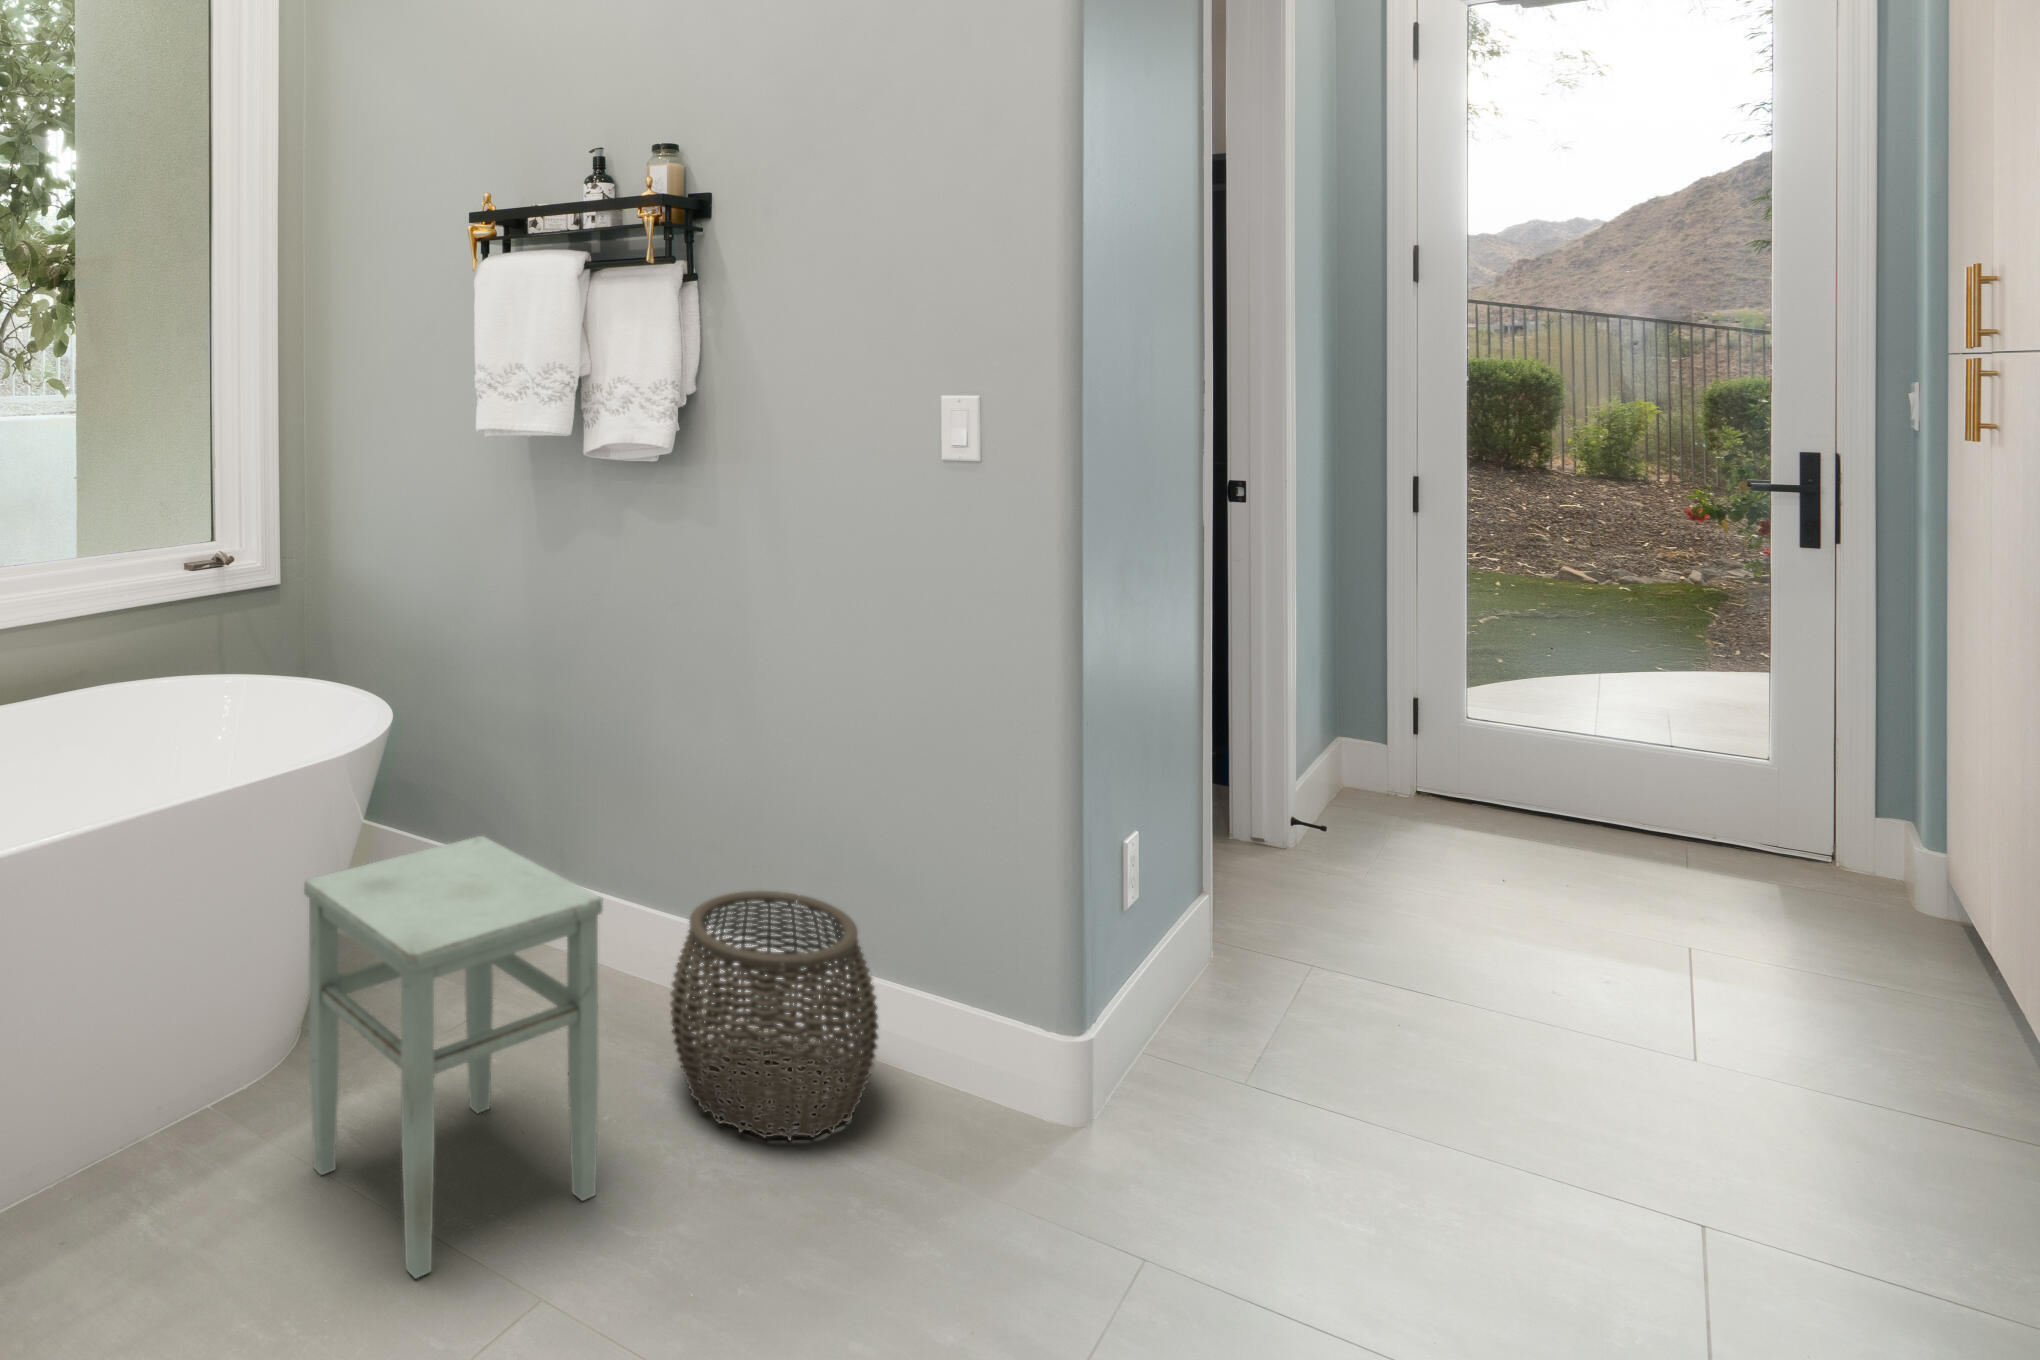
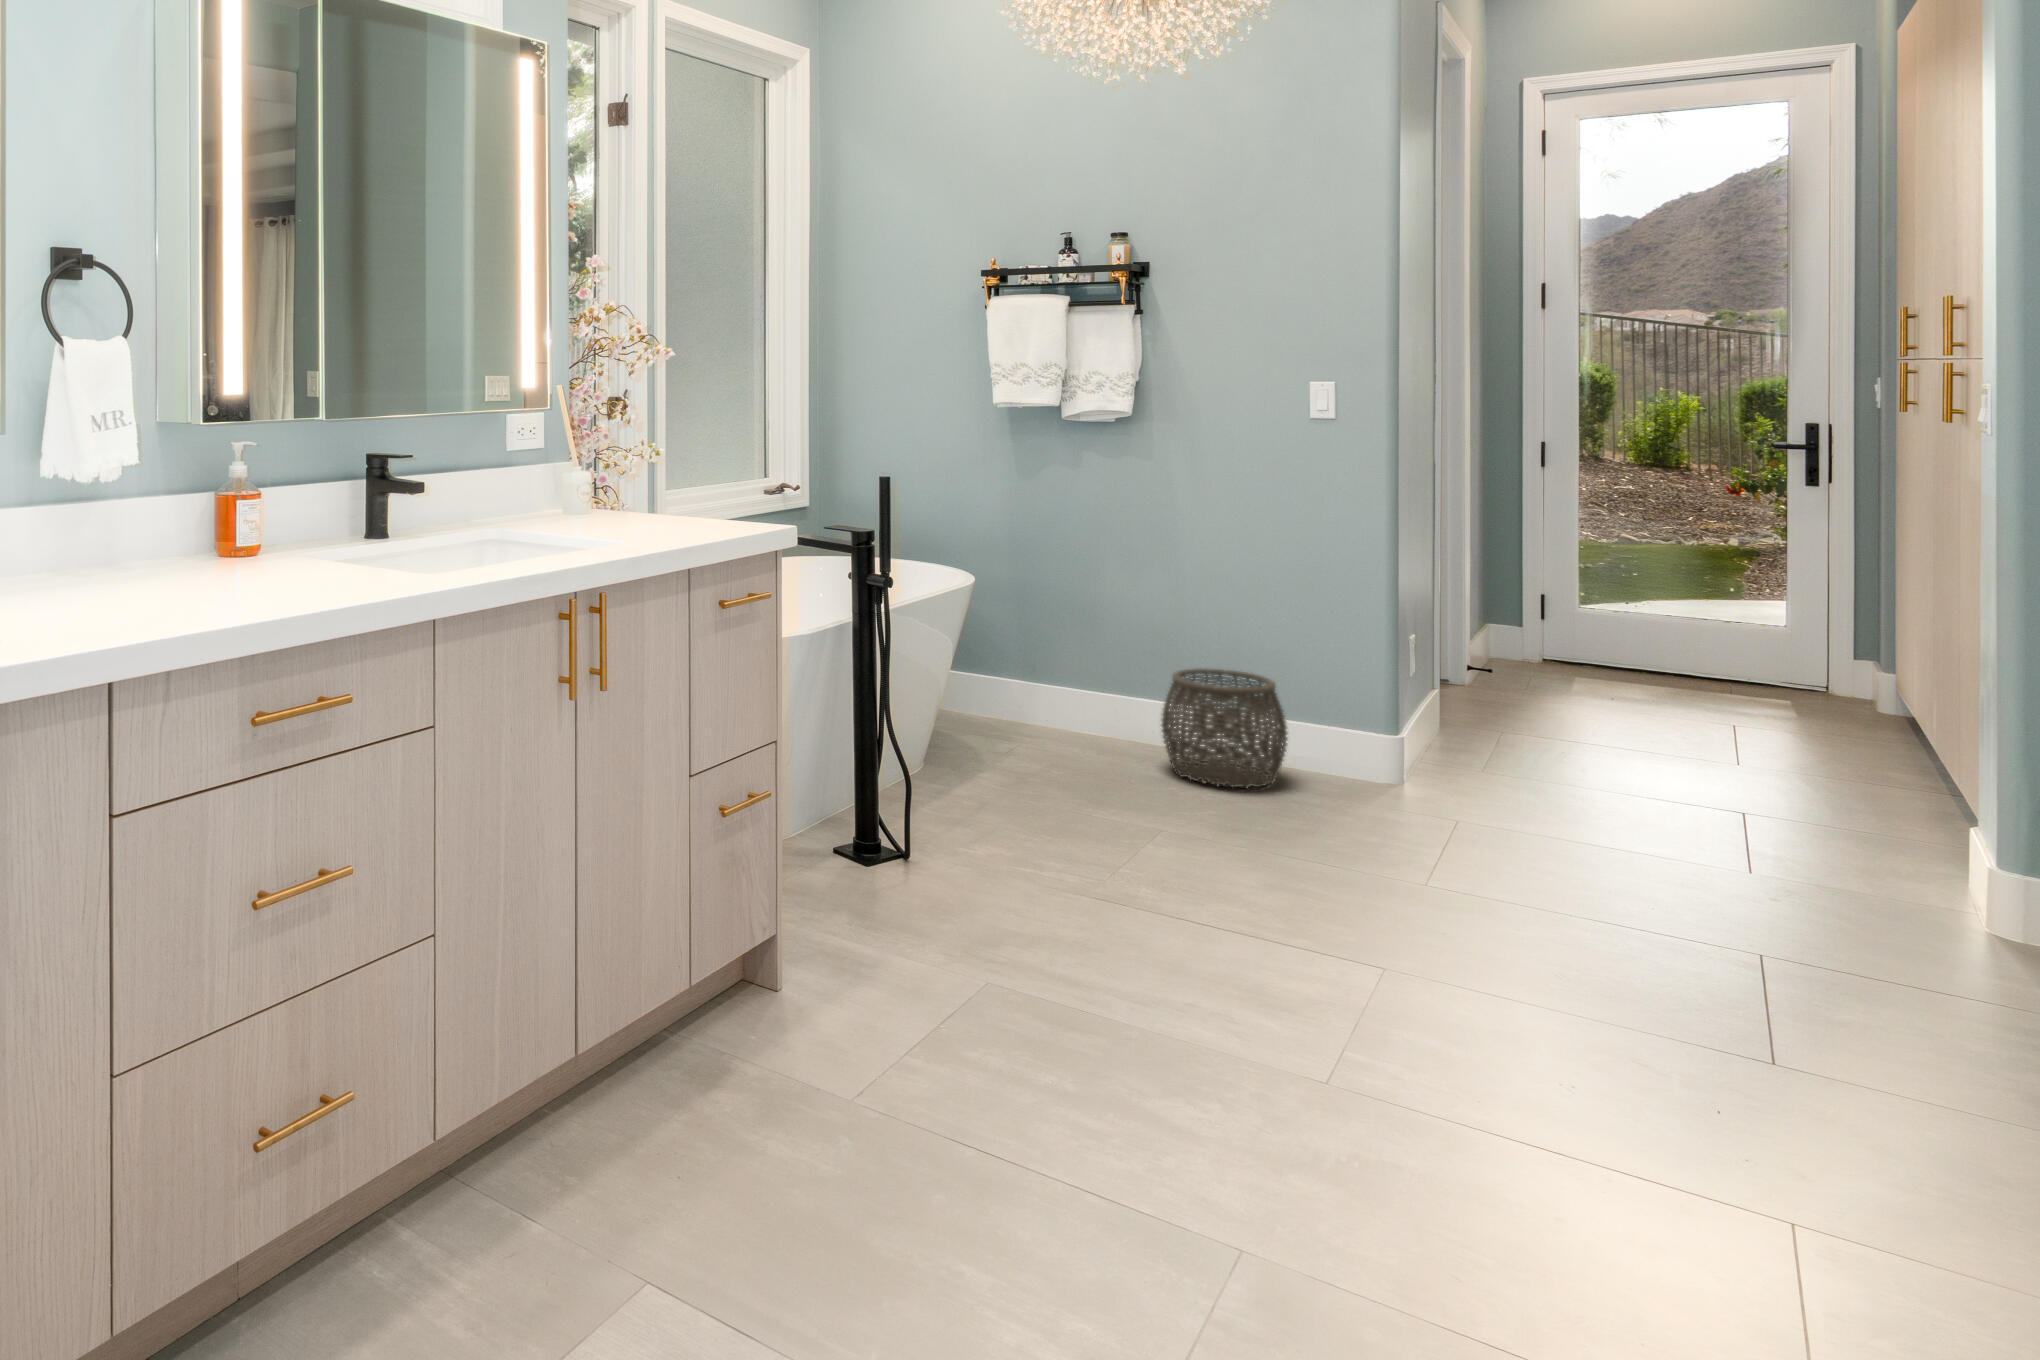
stool: present [304,836,603,1278] -> none [992,630,1164,827]

